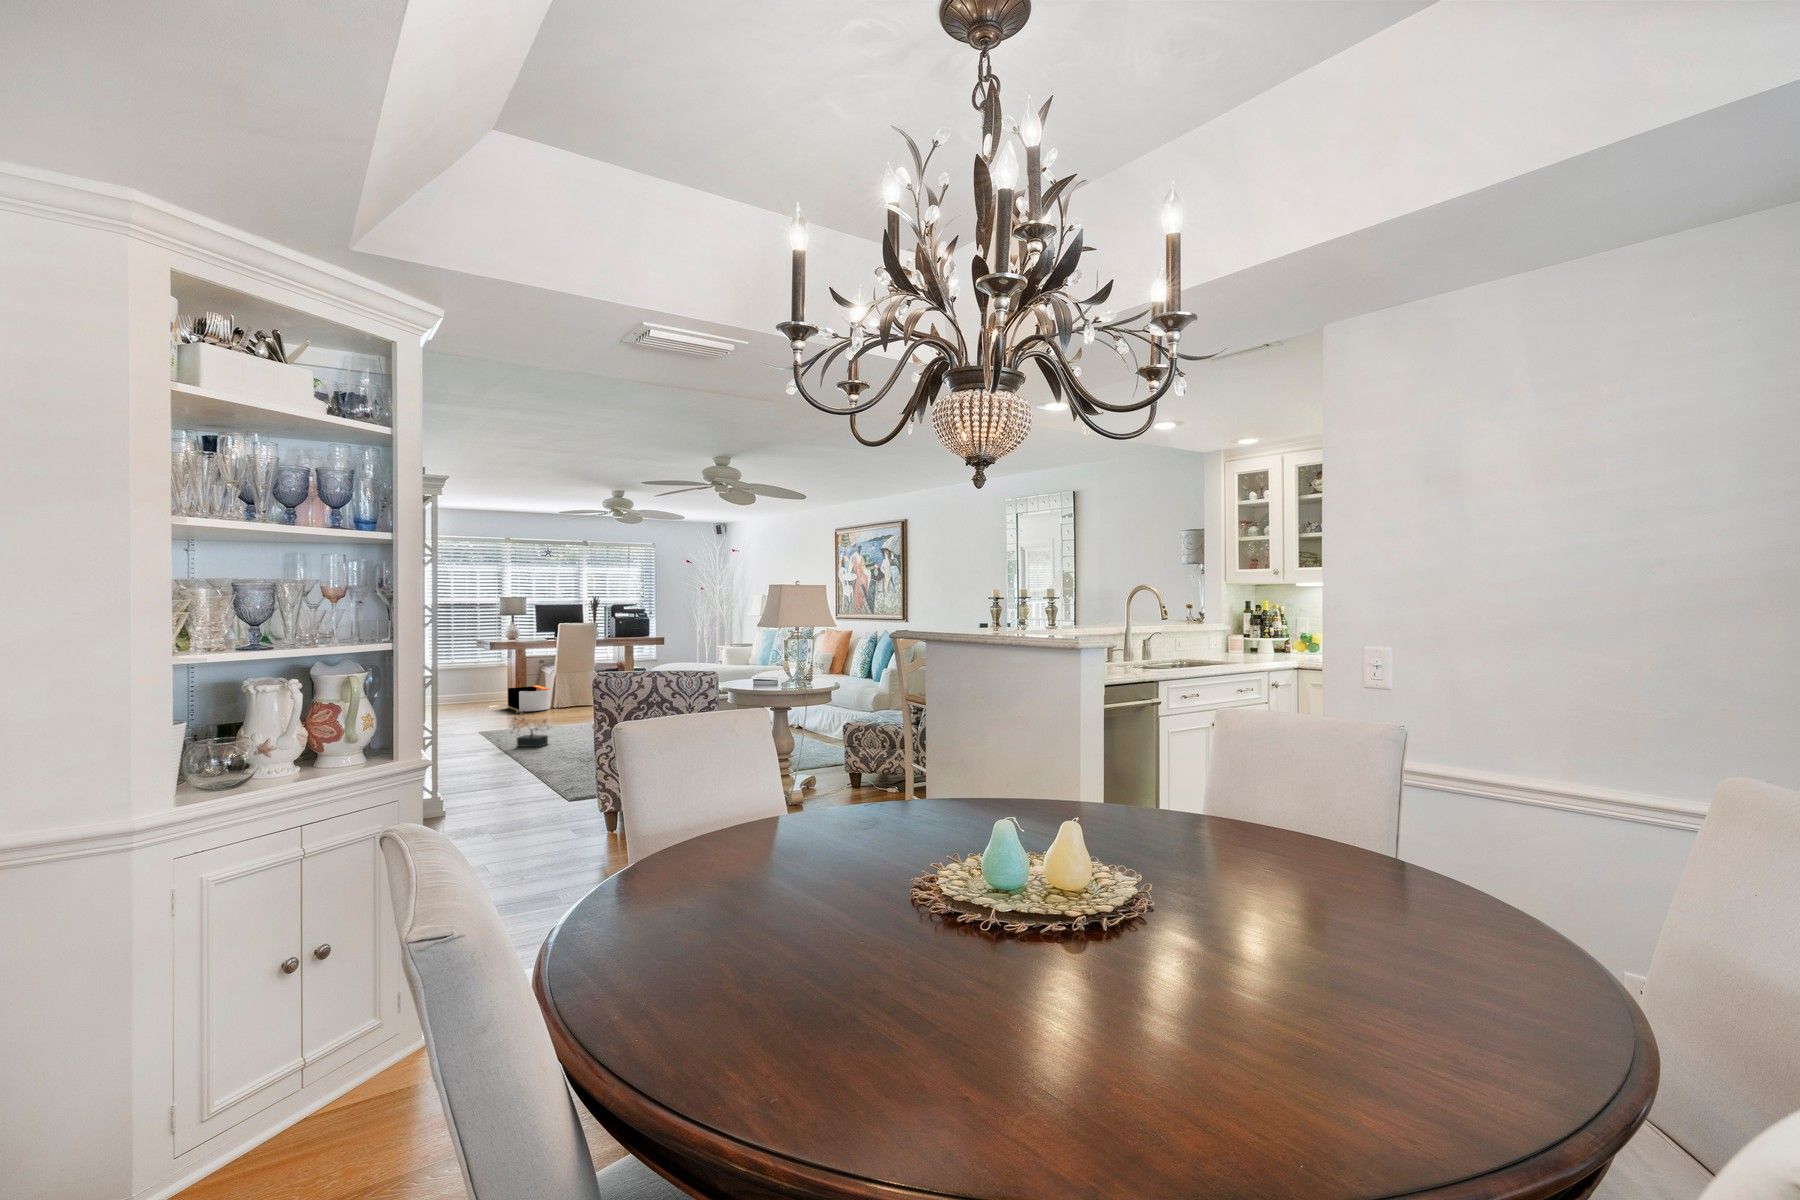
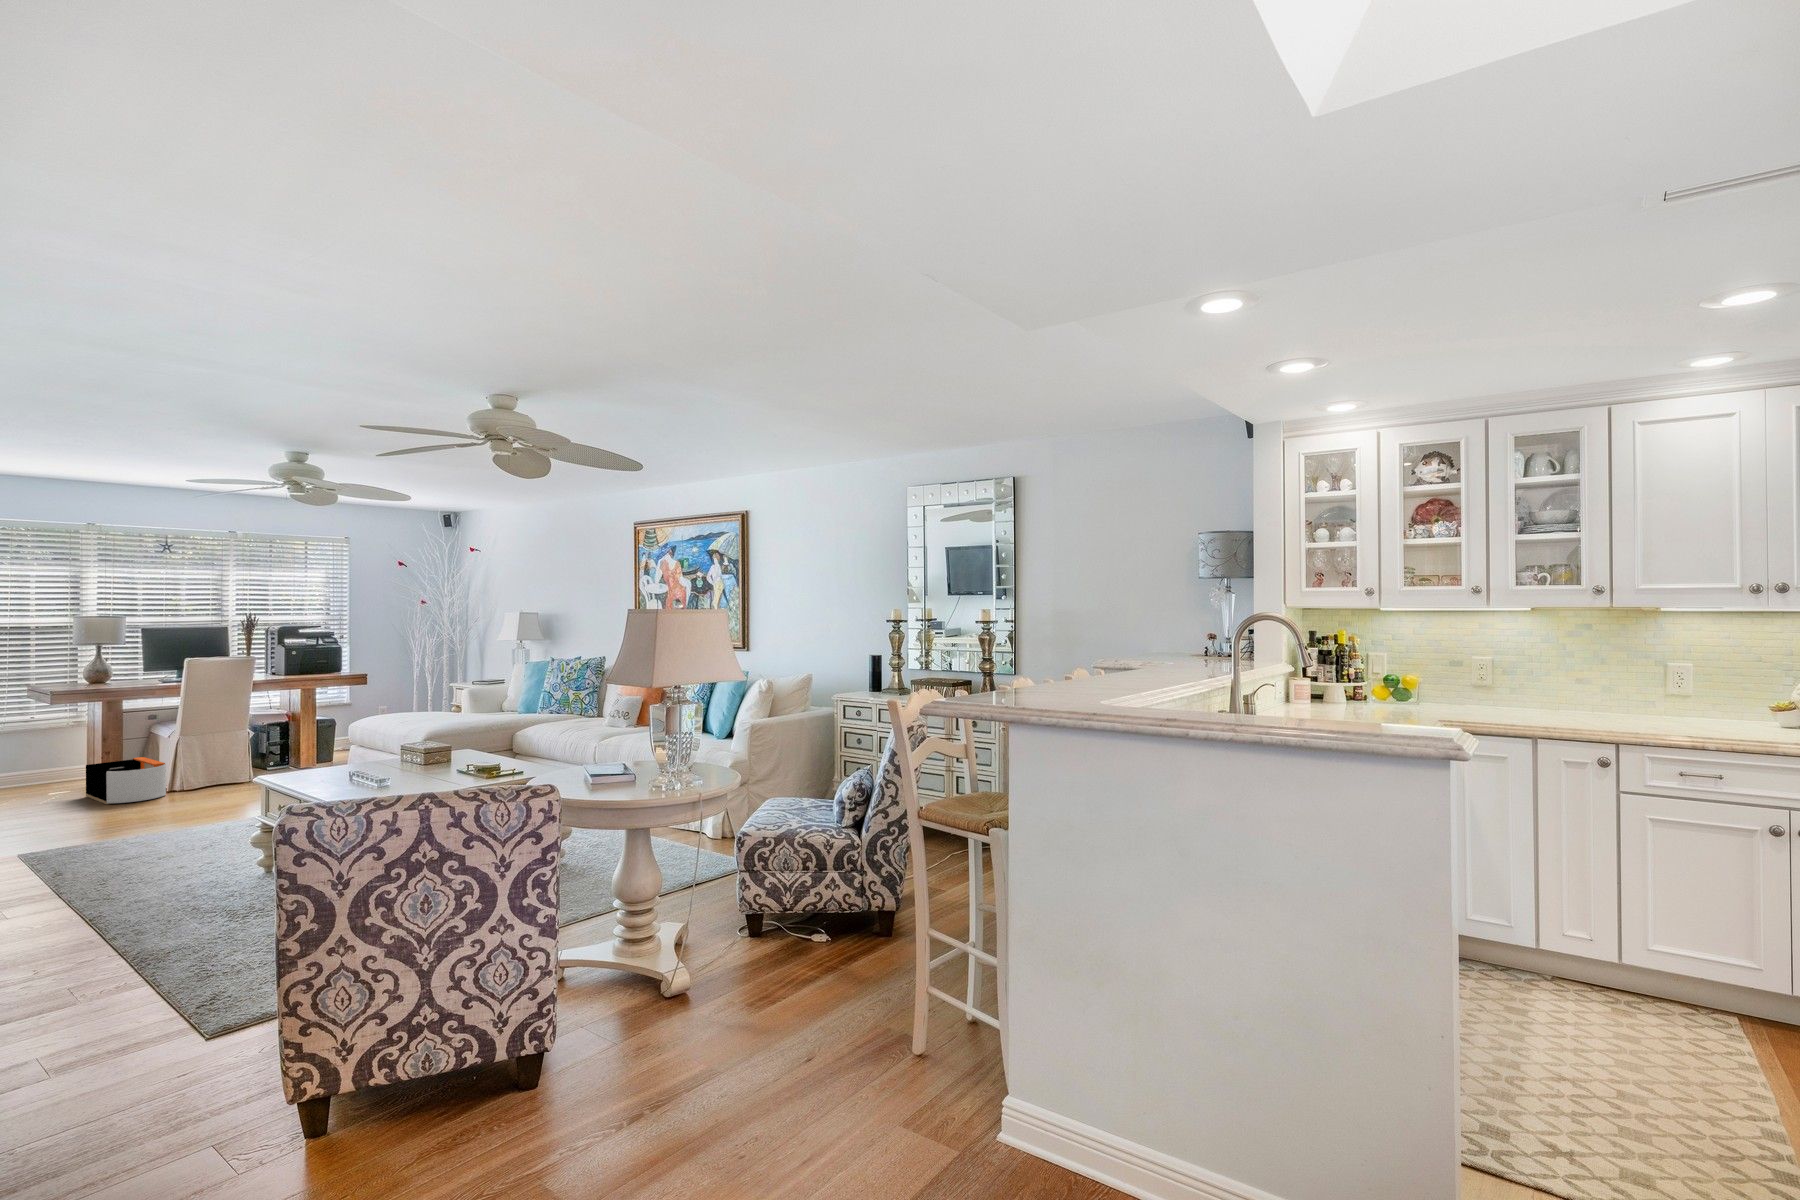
decorative plant: present [511,711,549,747] -> none [74,821,171,888]

